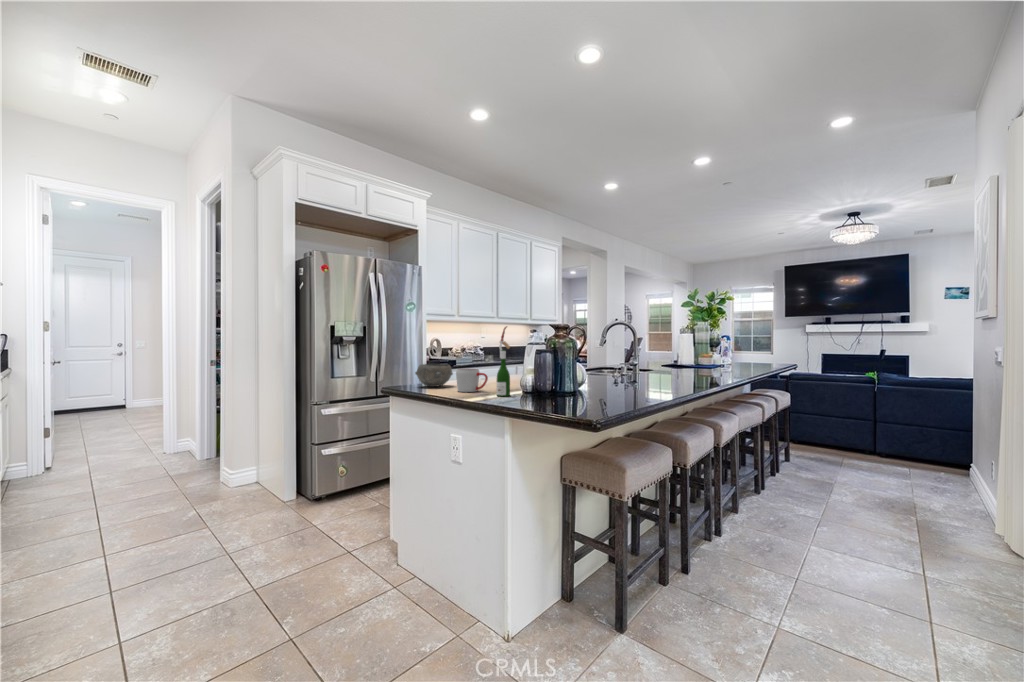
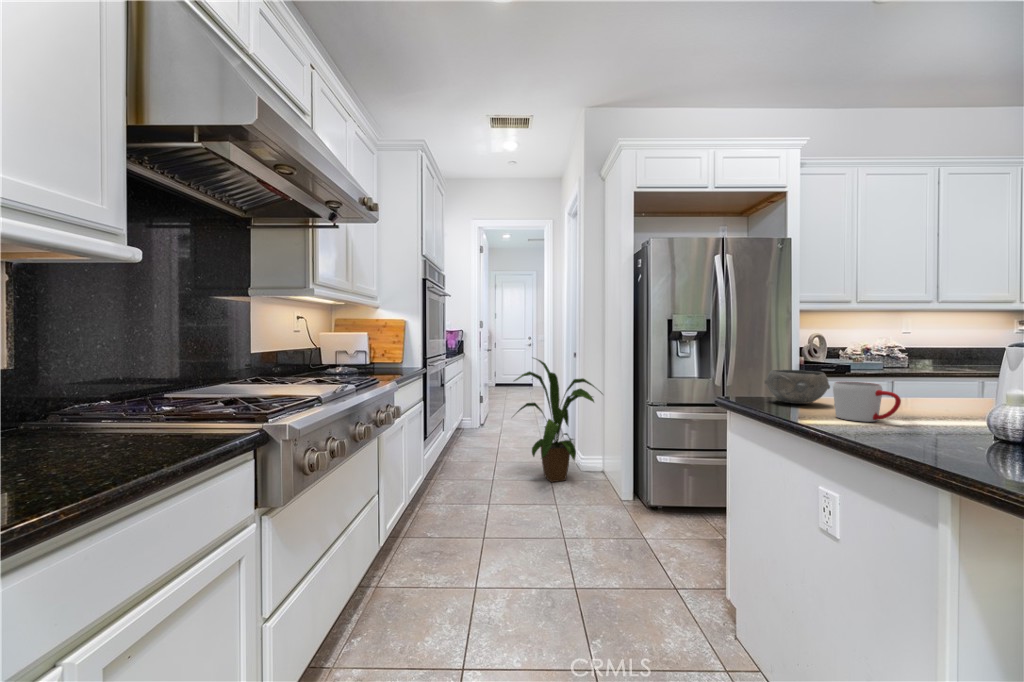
wine bottle: present [497,326,515,397] -> none [921,308,973,445]
house plant: none [131,366,260,506] -> present [514,358,601,482]

